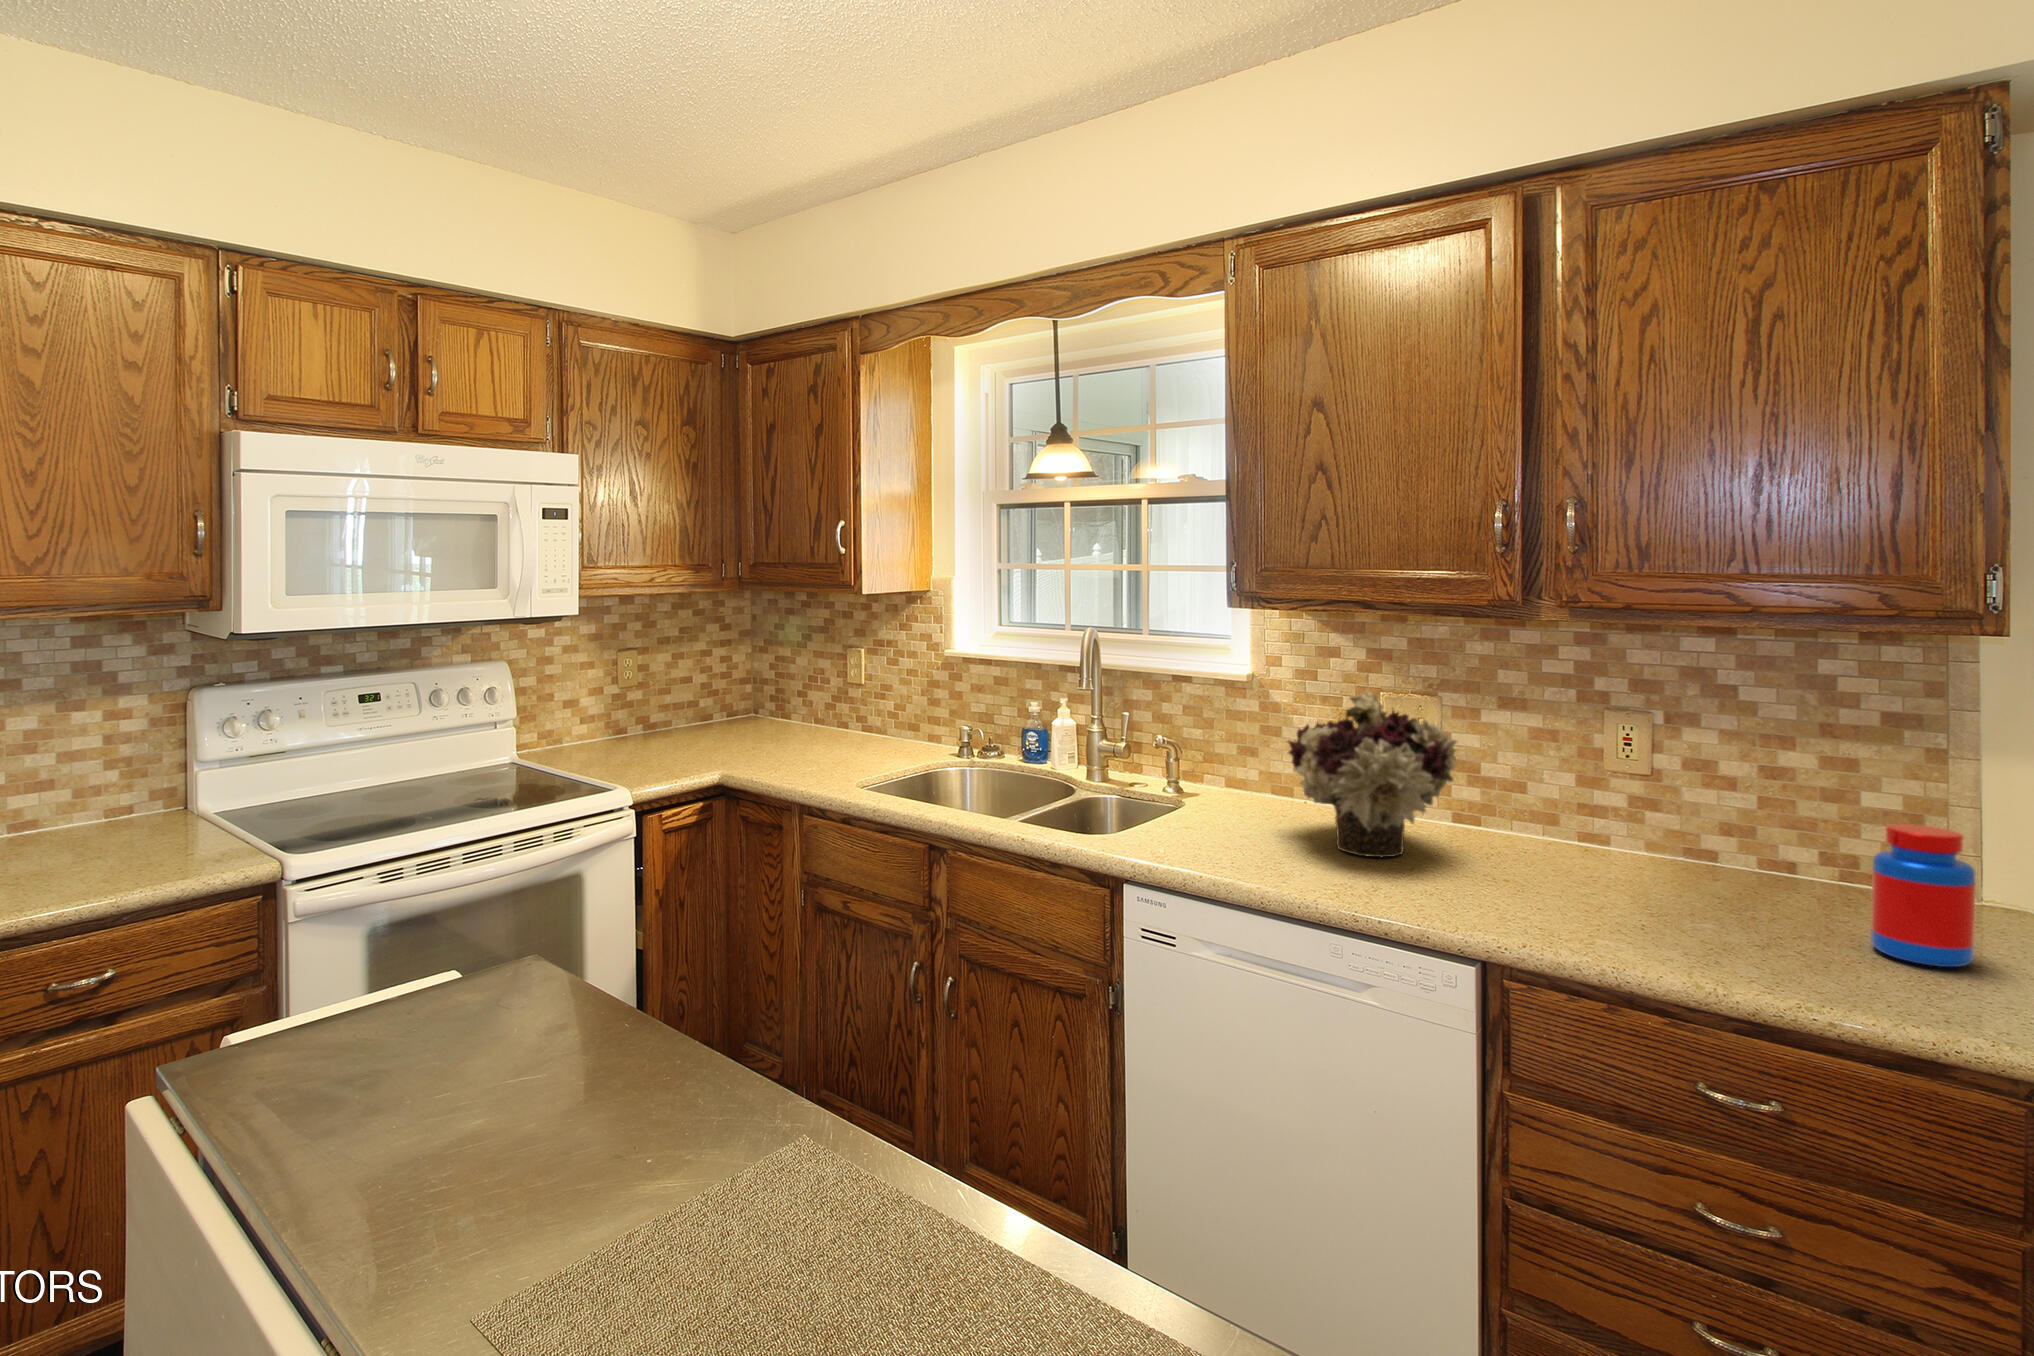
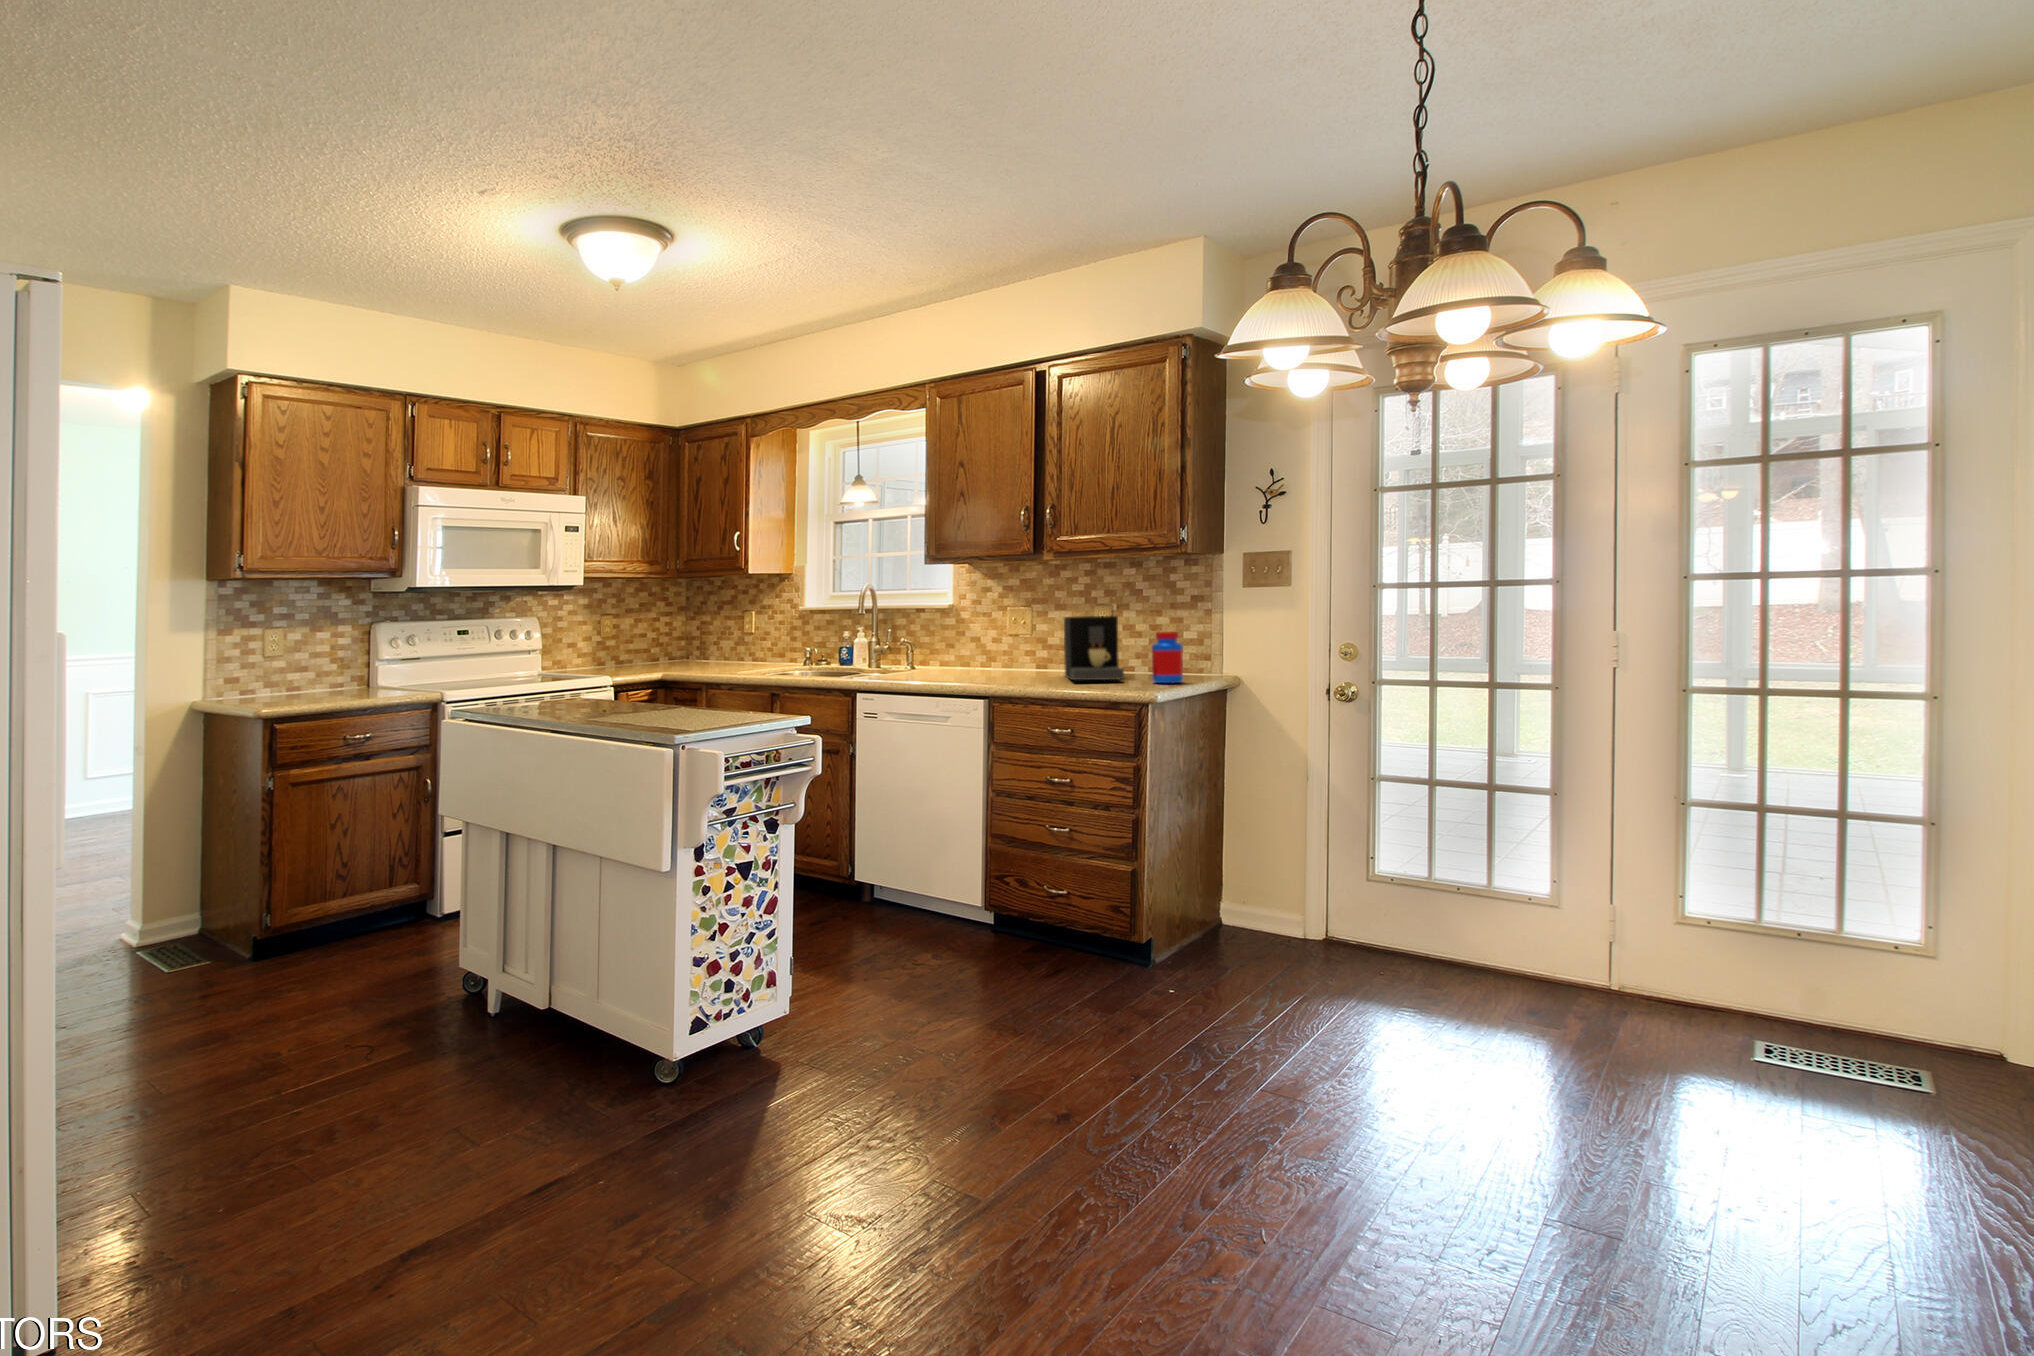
flower arrangement: present [1288,691,1457,857] -> none [955,600,1024,676]
coffee maker: none [1553,739,1789,934] -> present [1064,616,1124,680]

